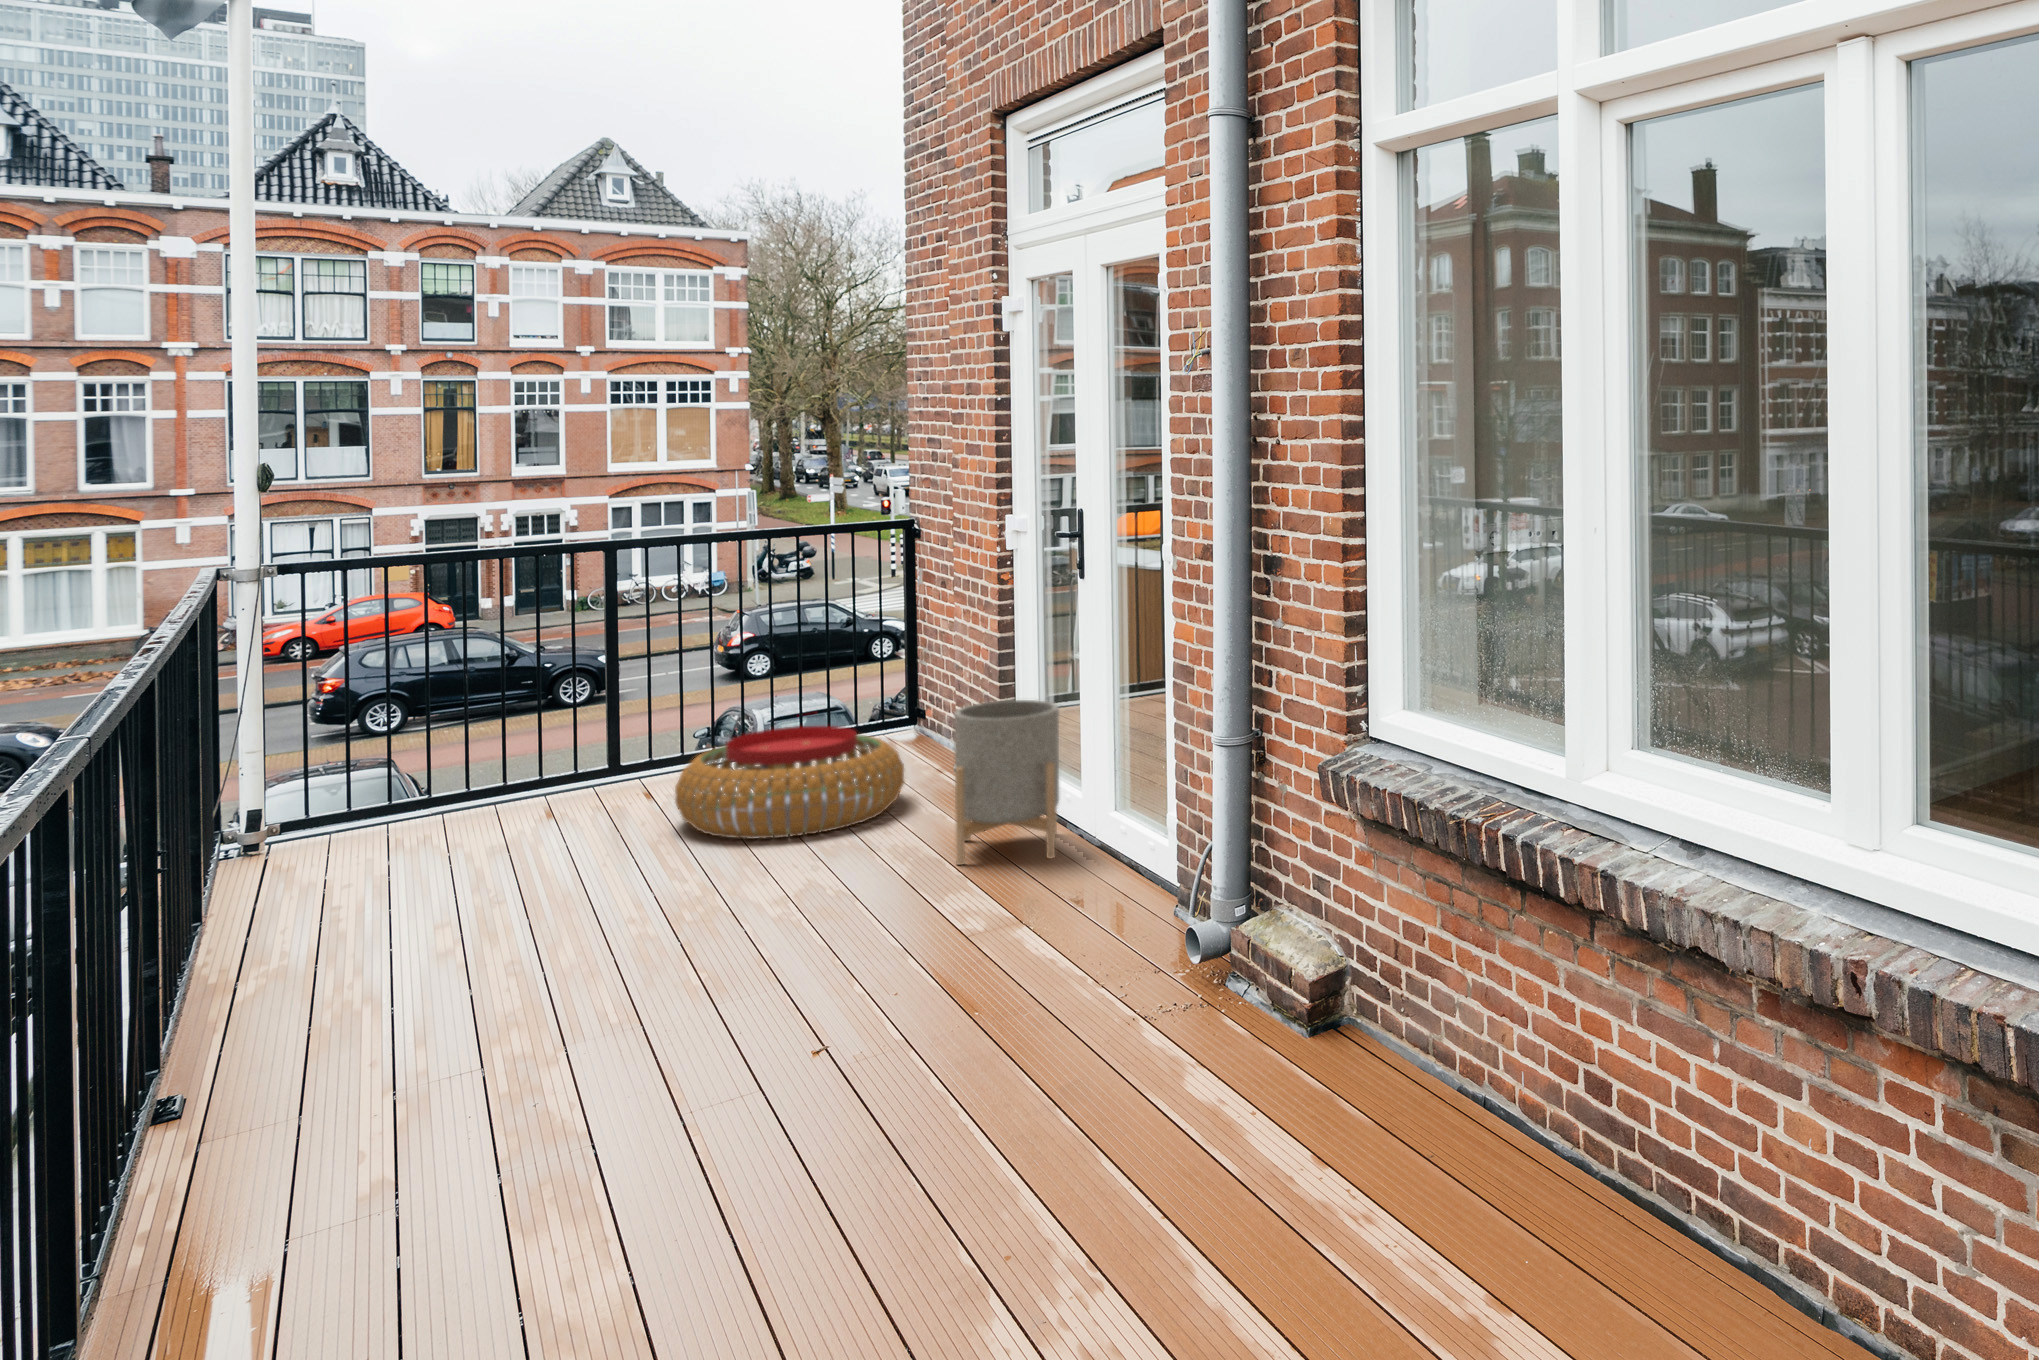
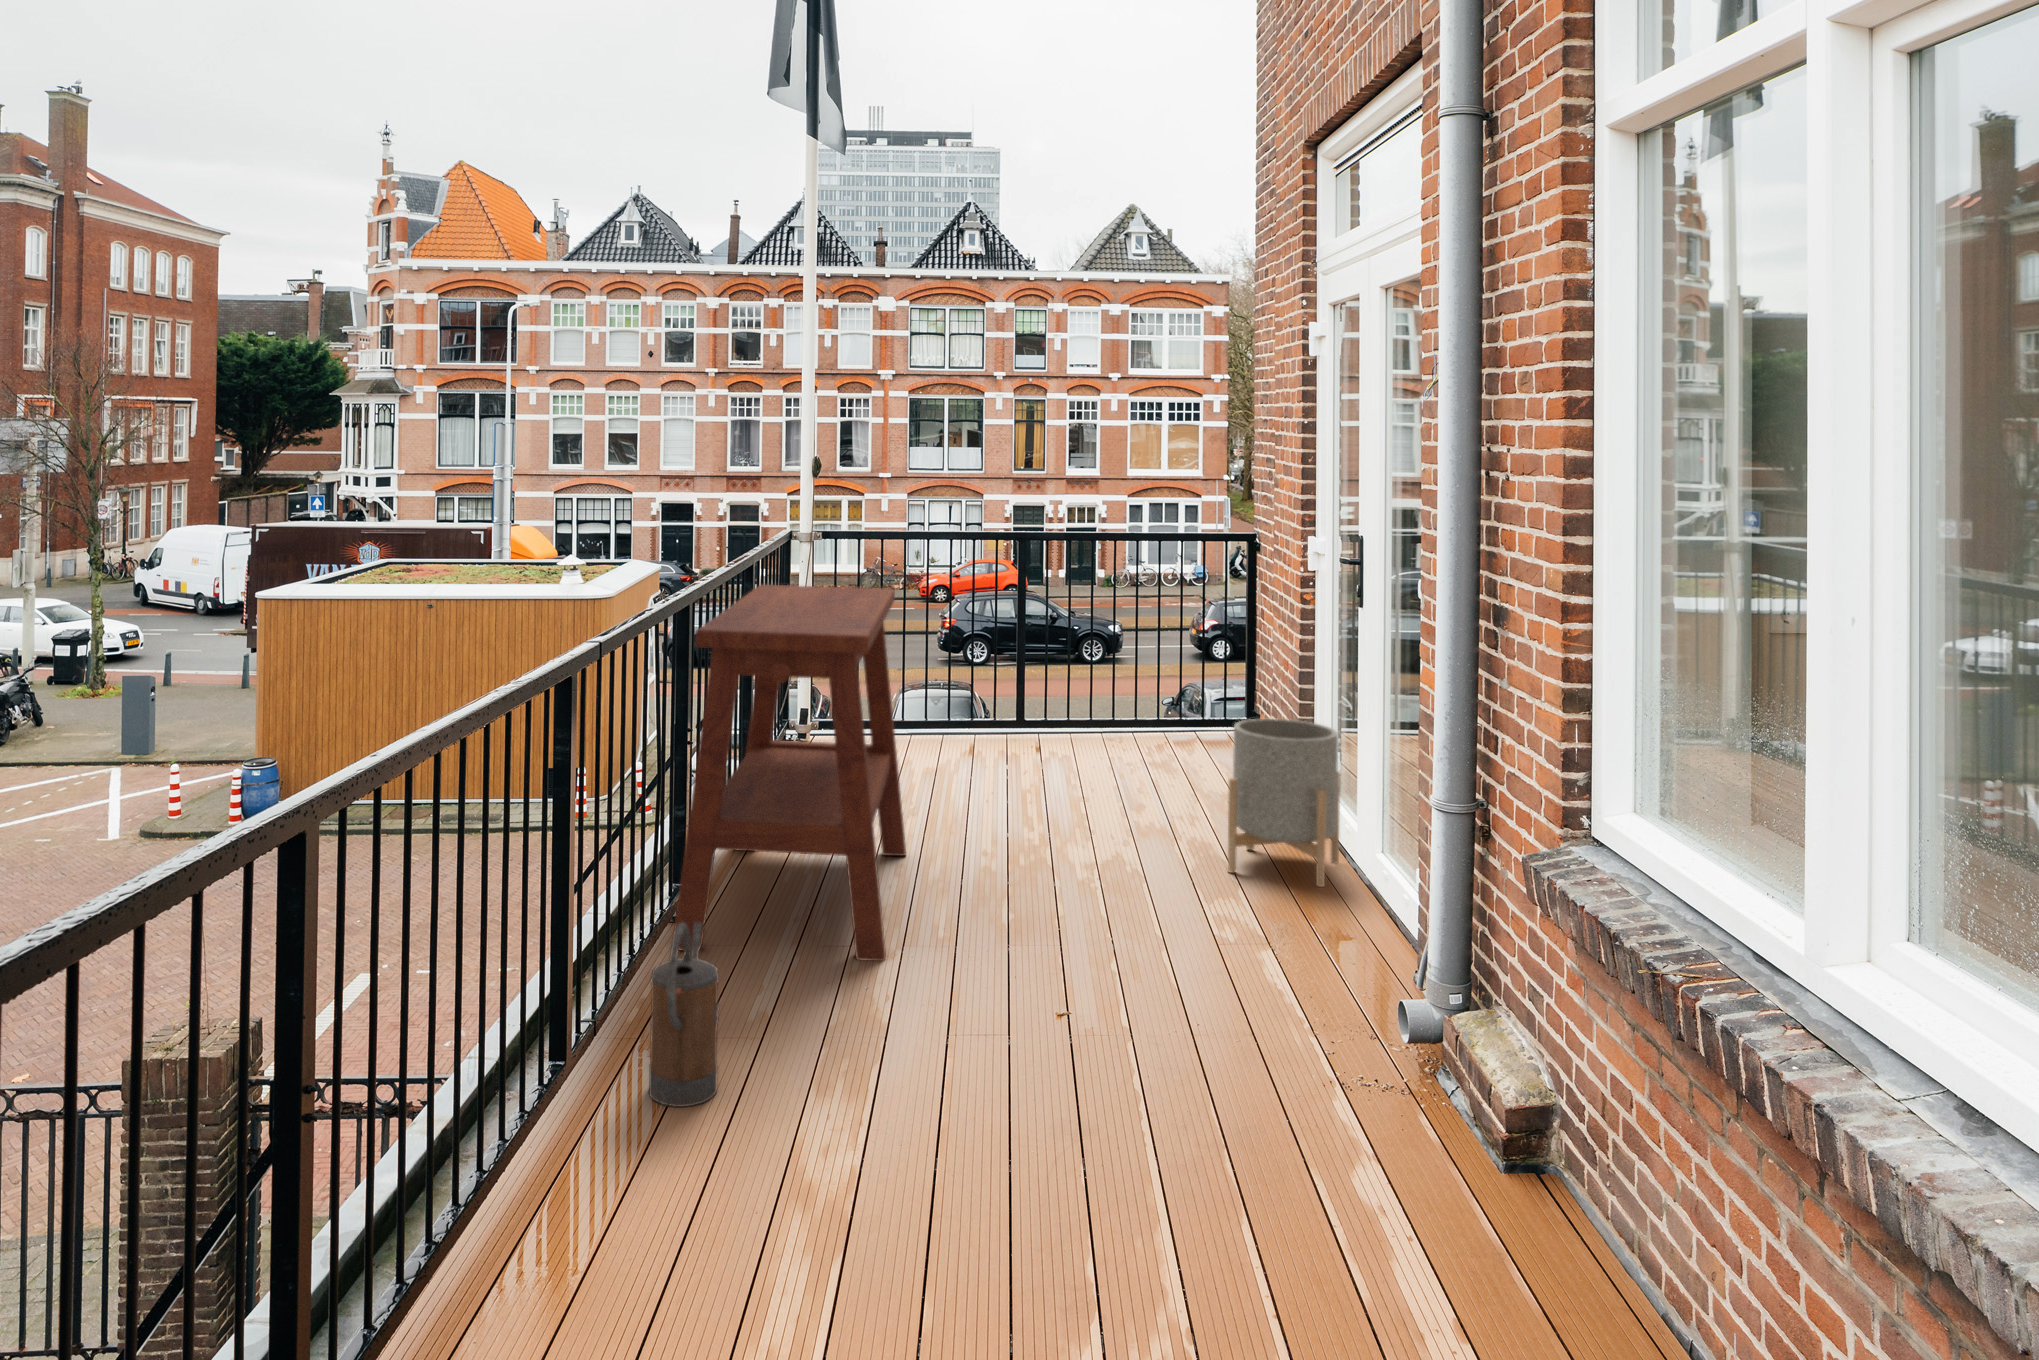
side table: none [308,611,624,1107] -> present [673,585,906,961]
pouf: present [675,726,904,839] -> none [1021,712,1216,813]
watering can: none [395,1031,497,1263] -> present [649,922,719,1107]

